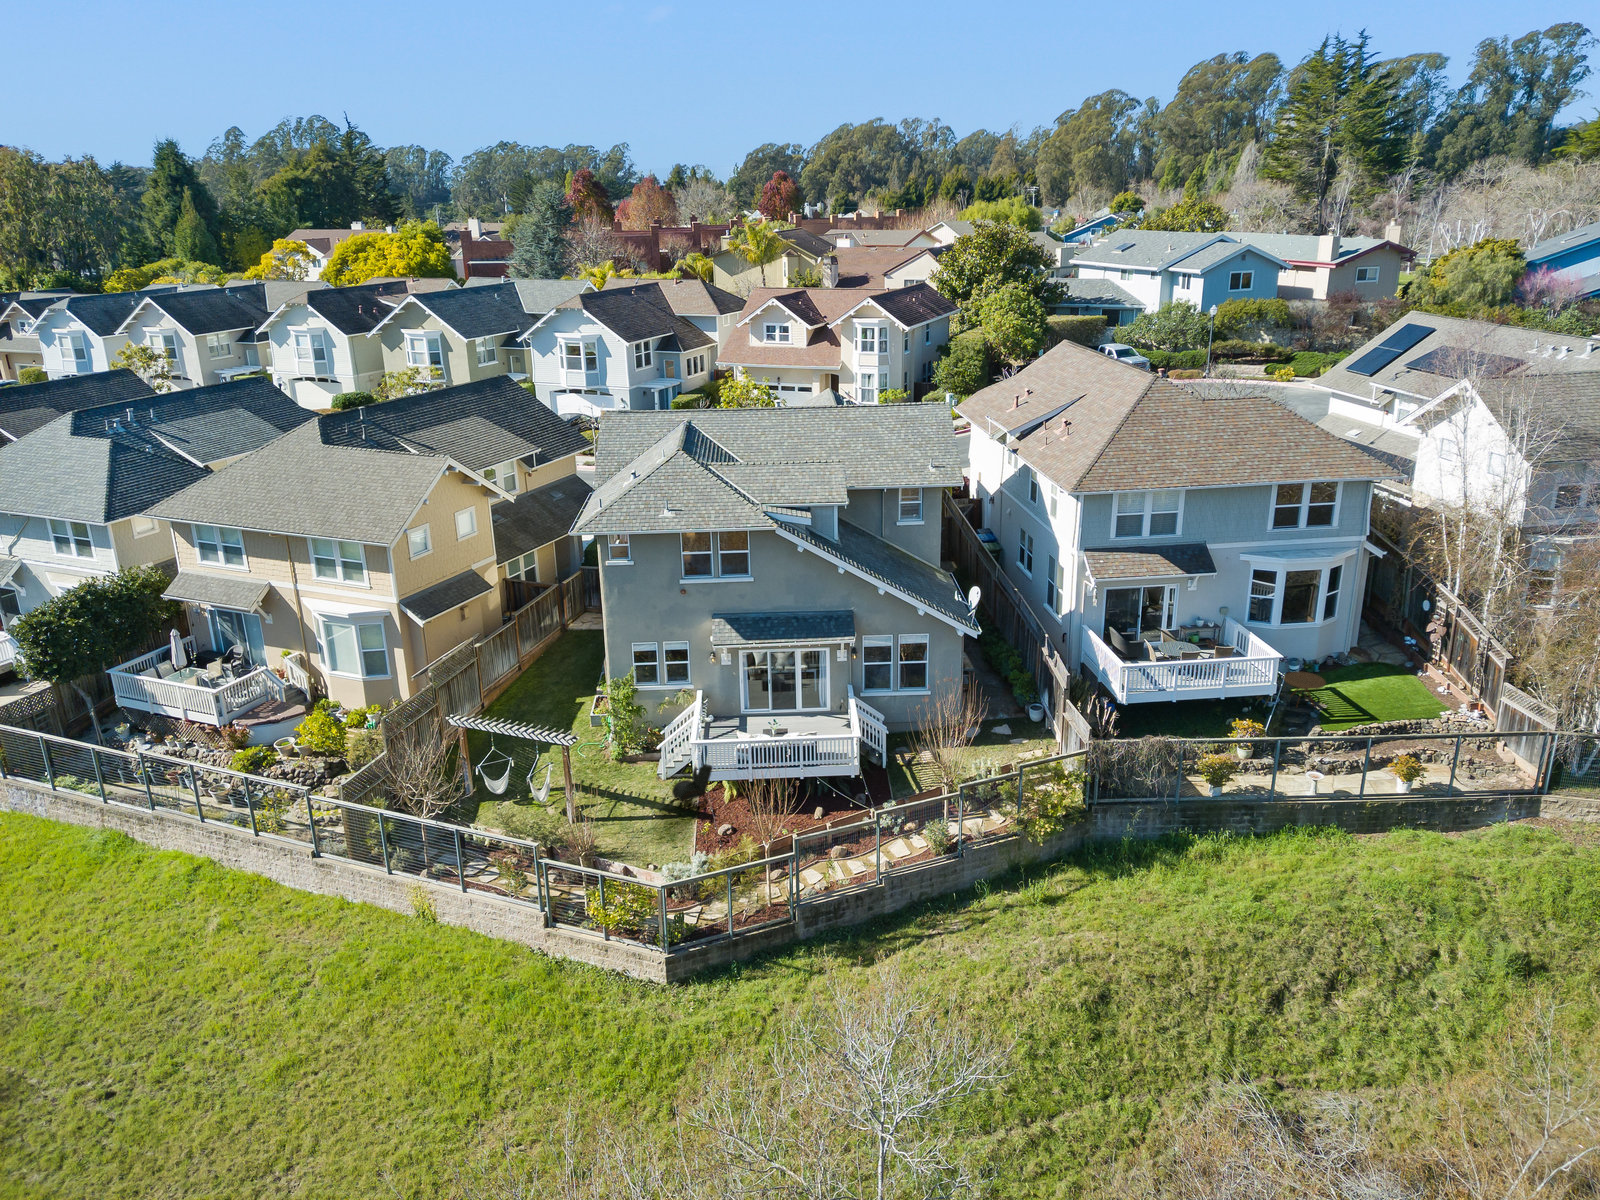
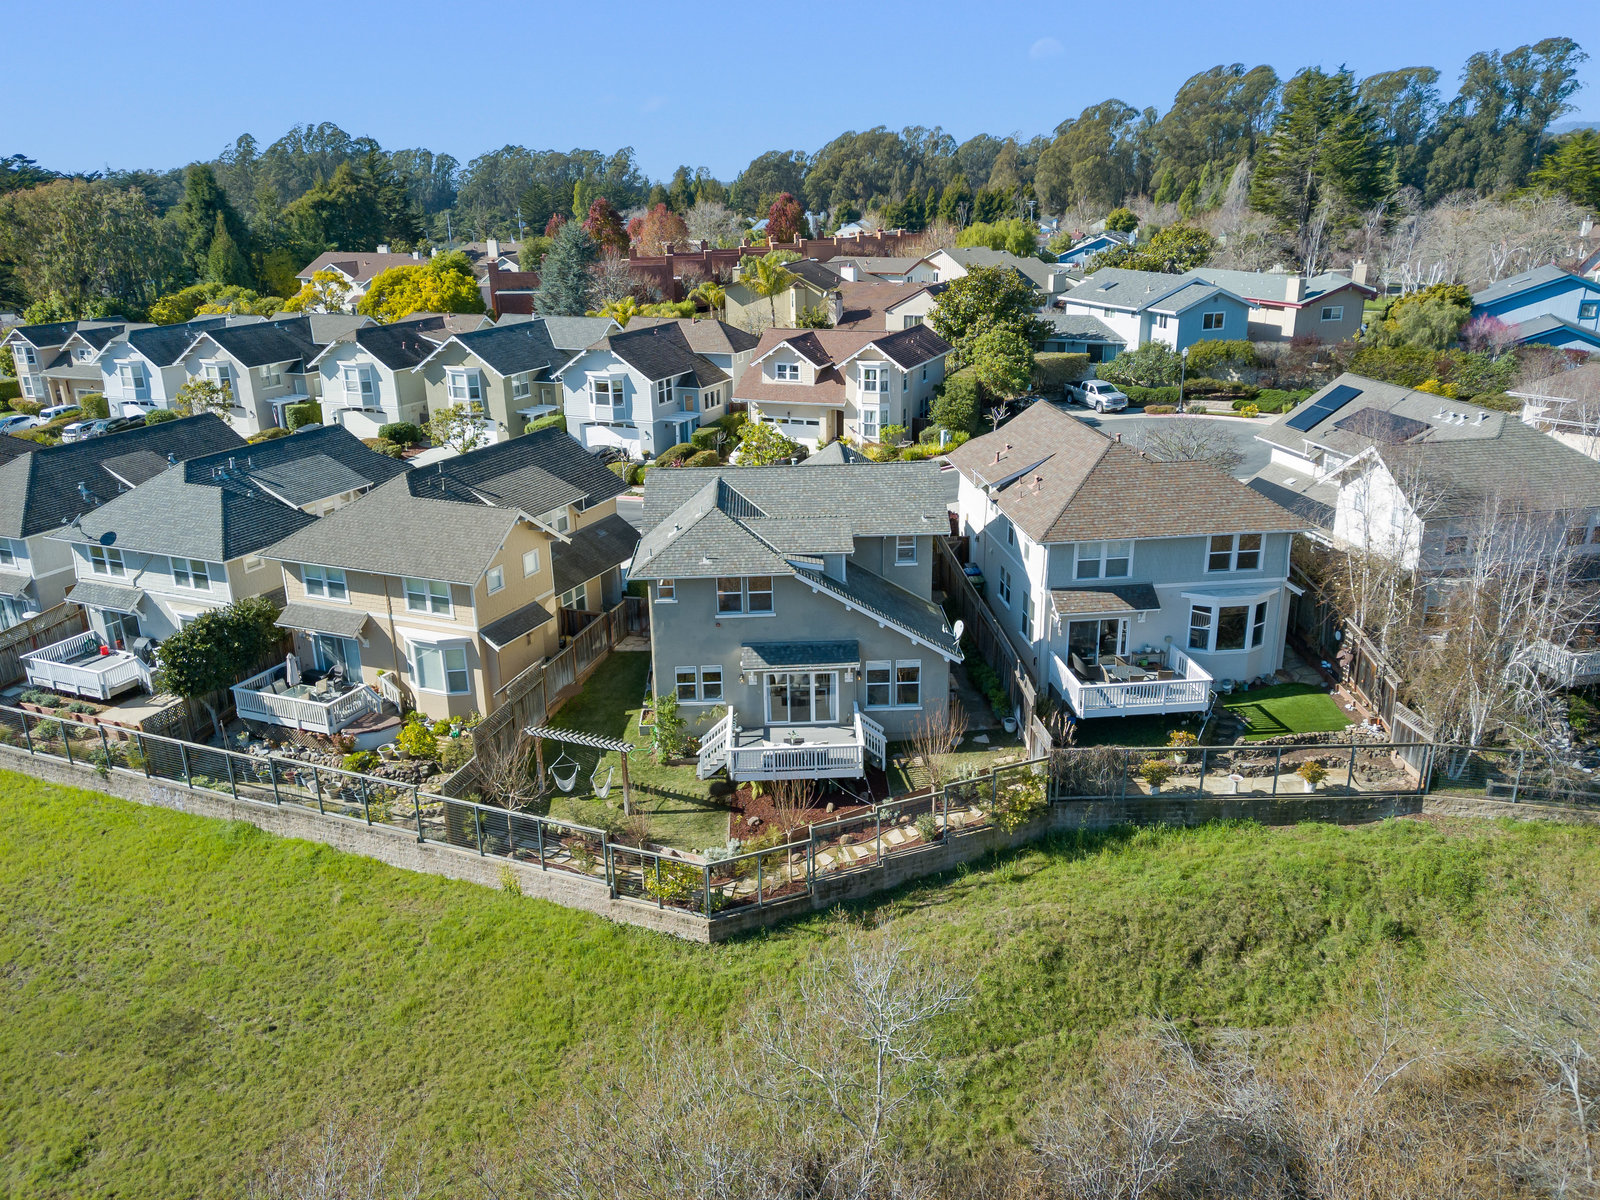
round table: present [1284,671,1325,705] -> present [555,684,583,704]

